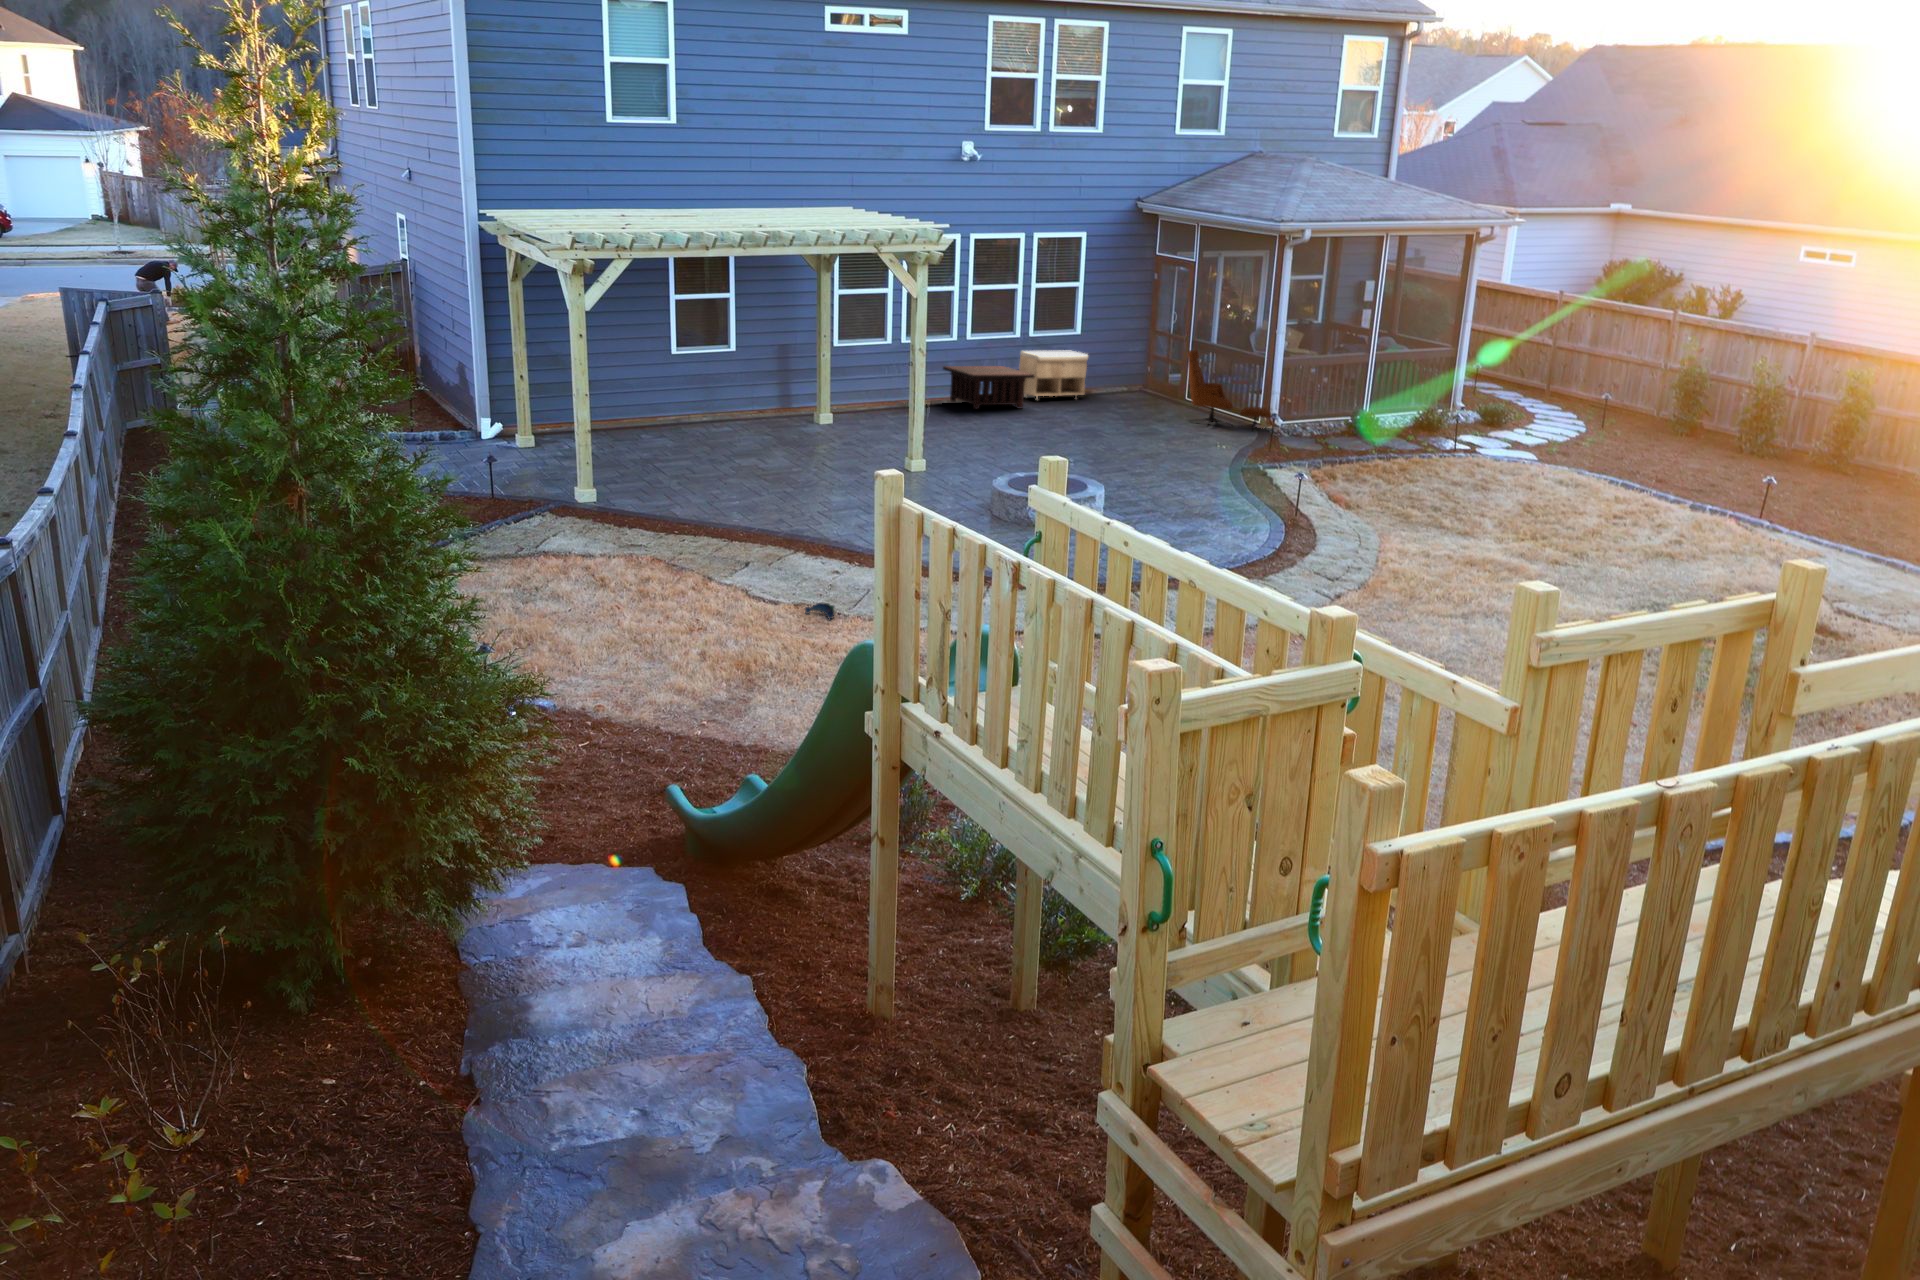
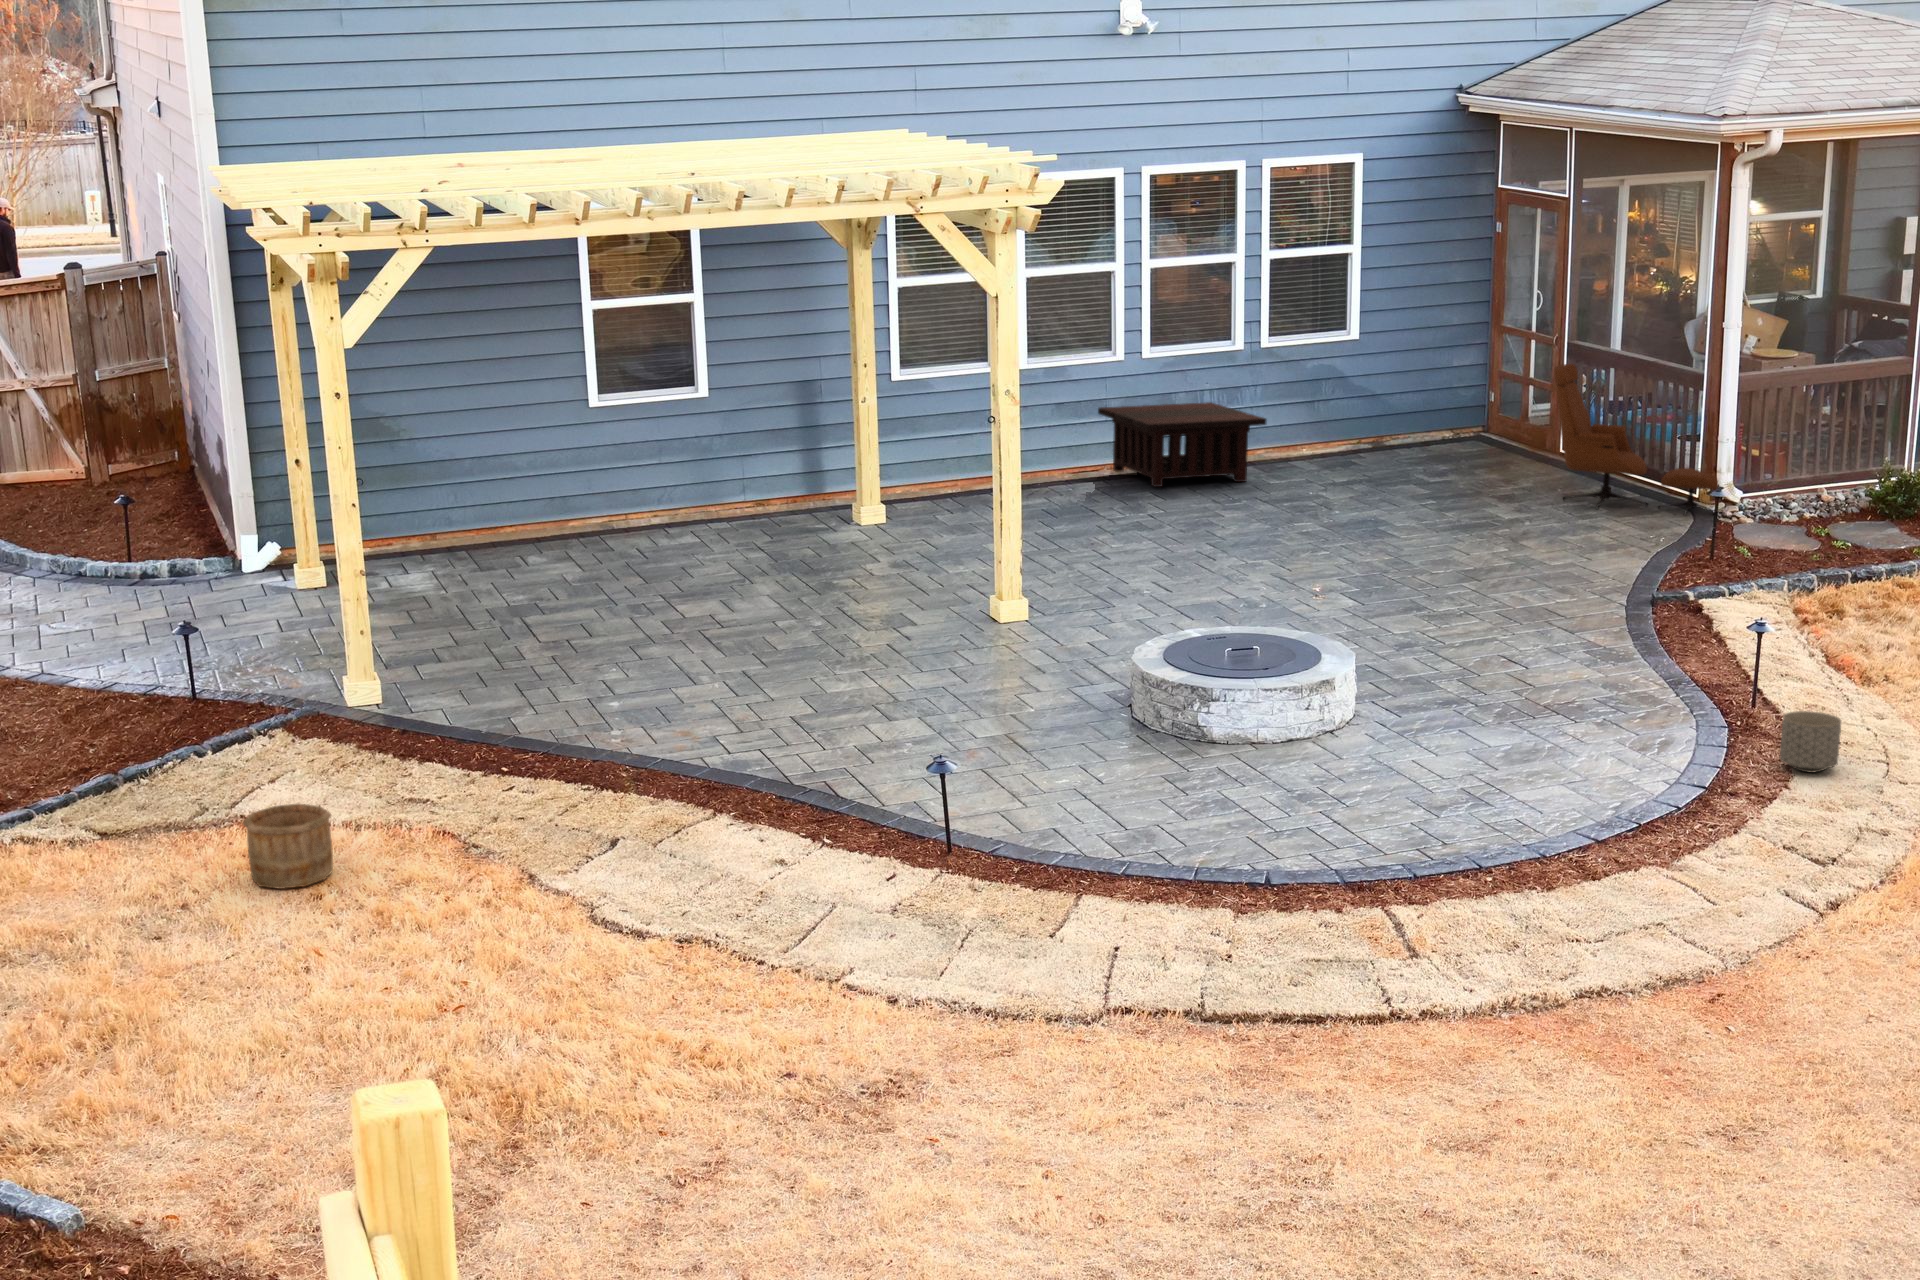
storage bench: present [1019,351,1088,399] -> none [1243,369,1373,464]
planter: none [1312,514,1342,544] -> present [1779,711,1841,773]
wooden bucket: none [563,539,607,581] -> present [243,803,333,889]
plush toy: present [805,603,834,619] -> none [684,943,743,983]

